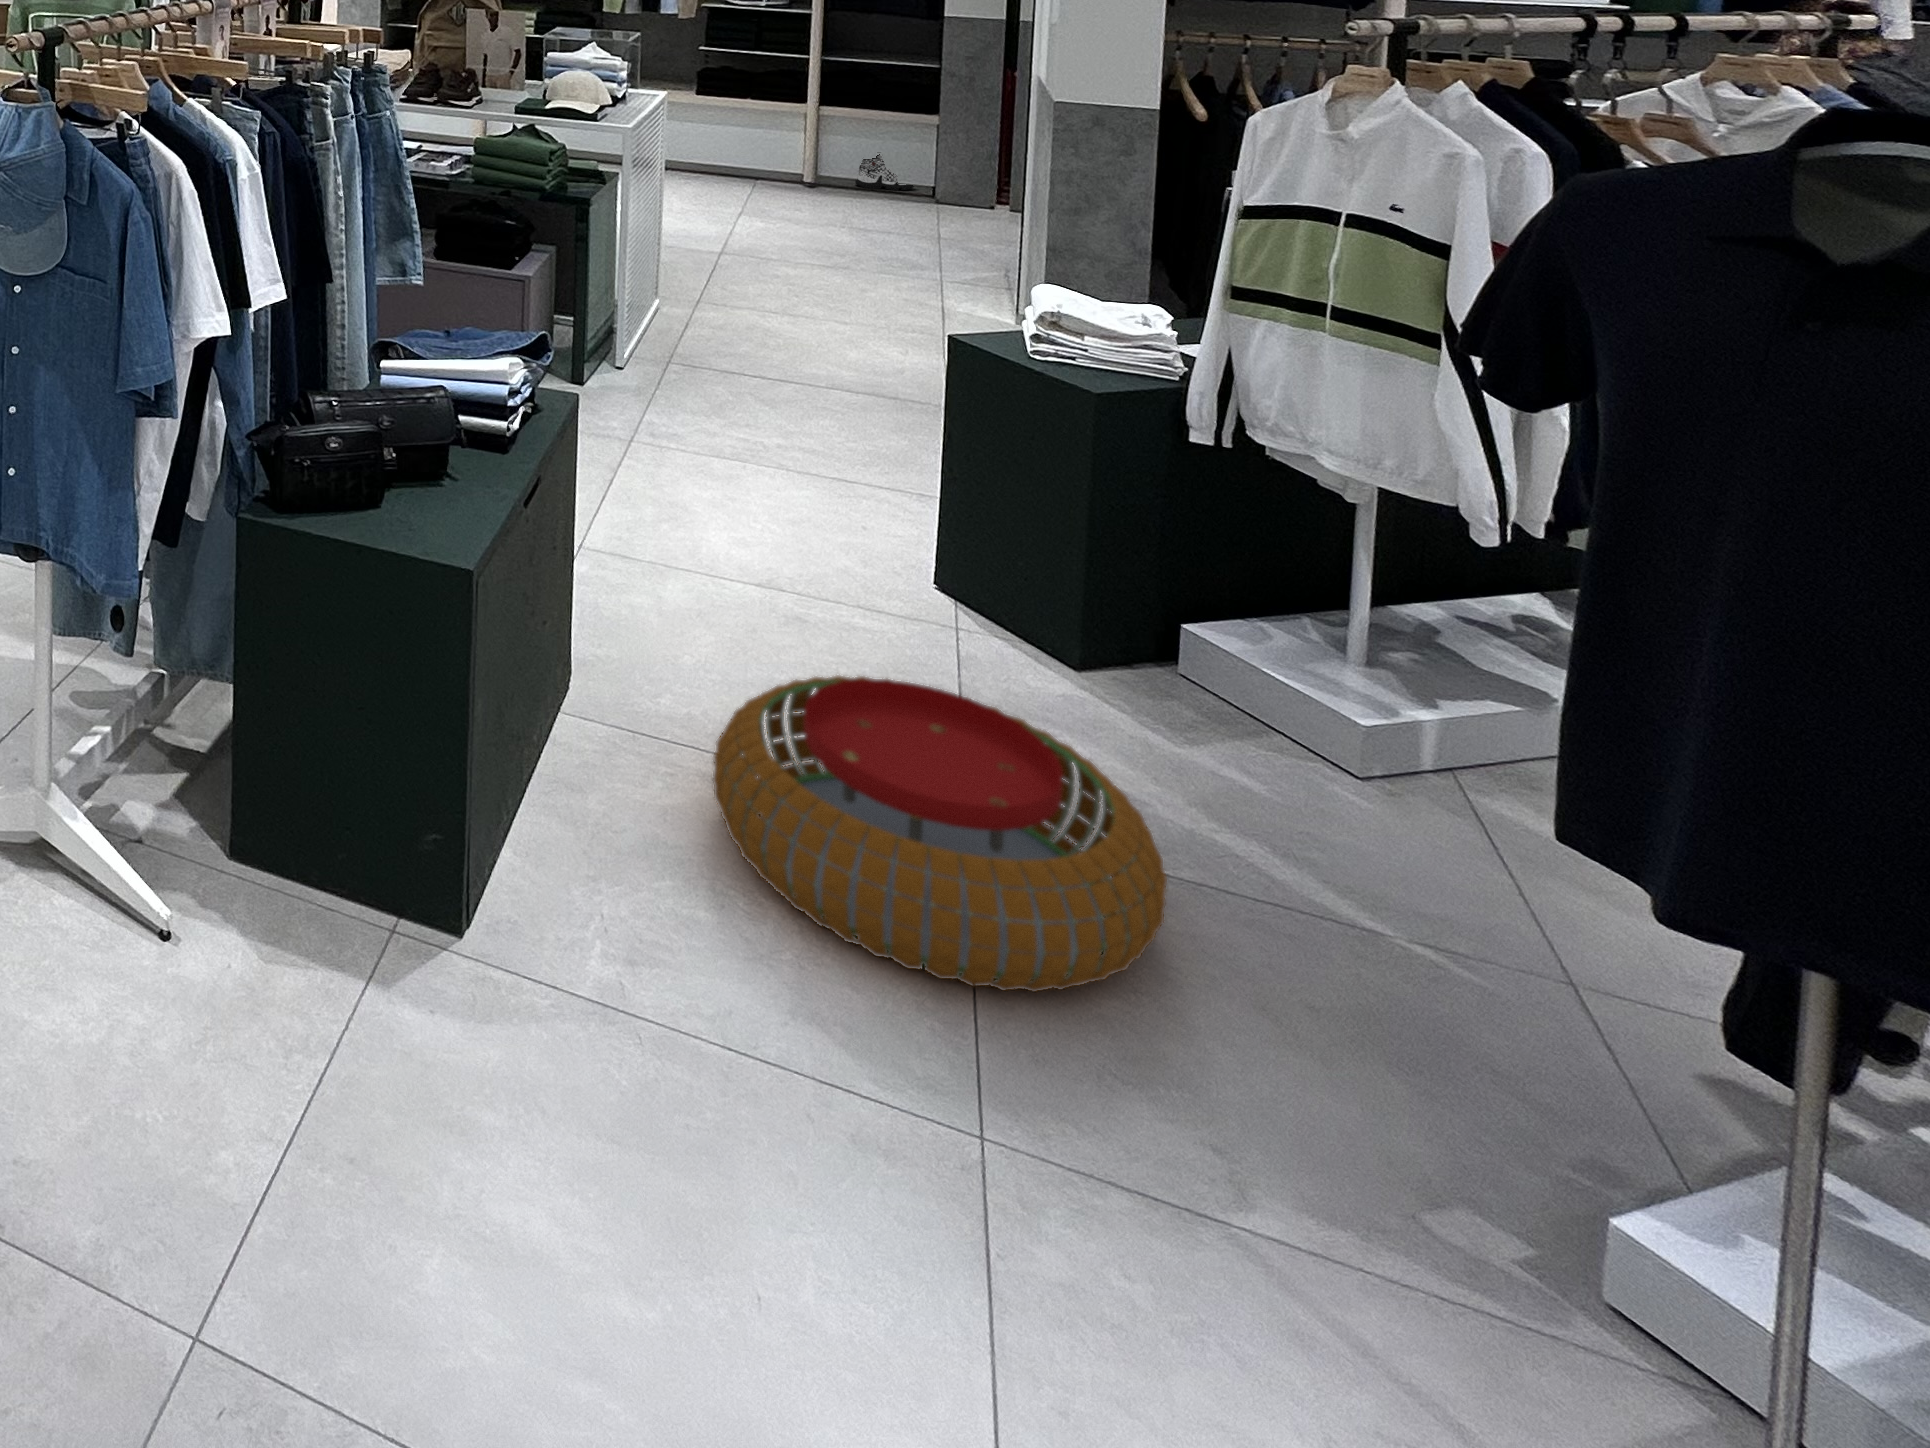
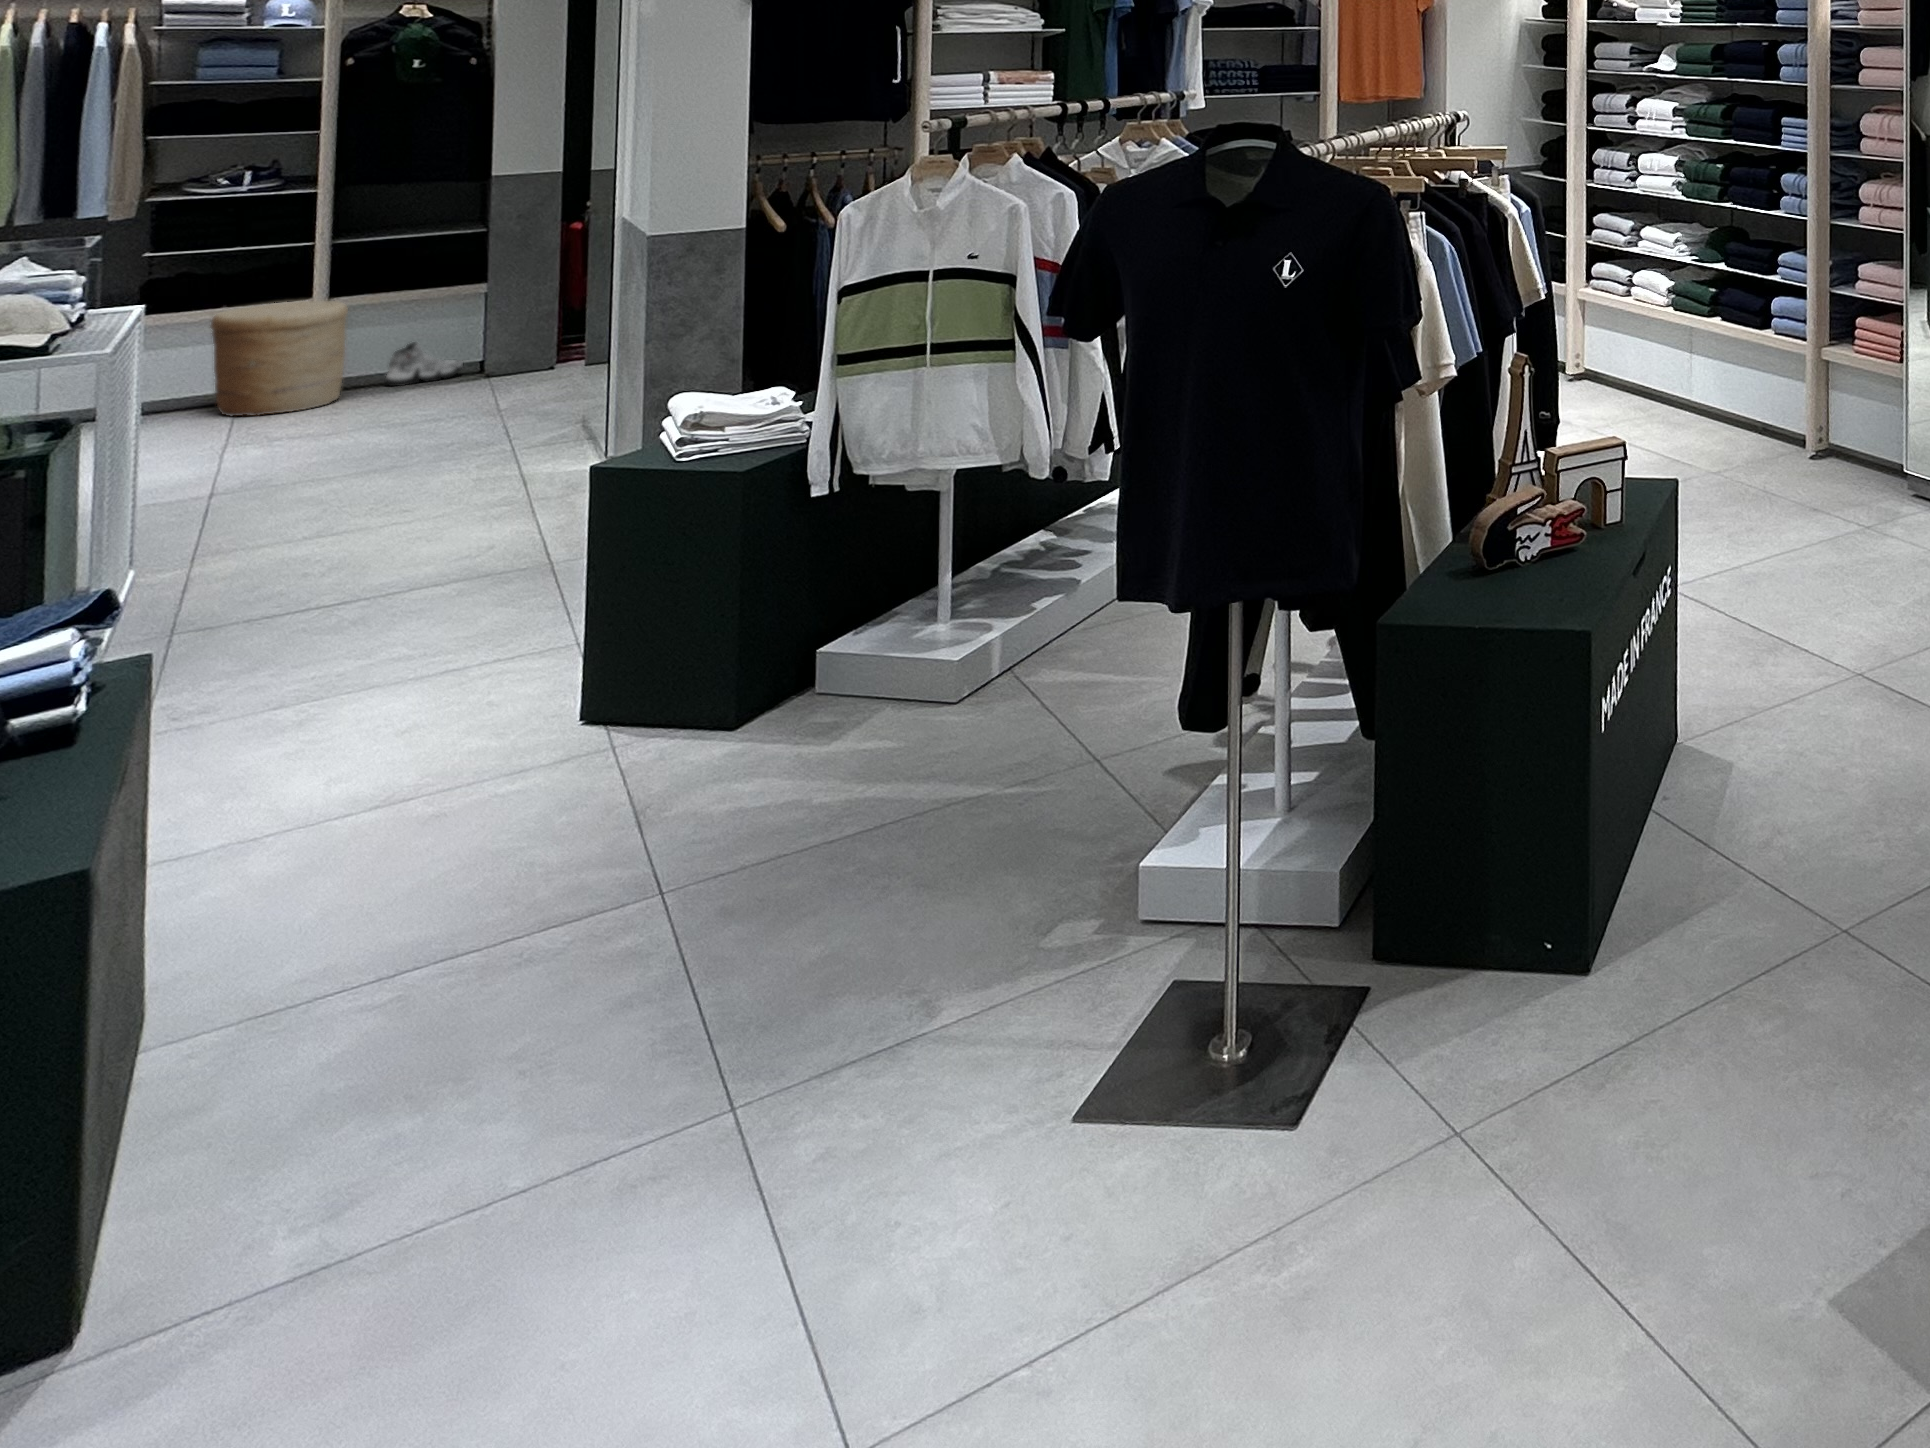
woven basket: none [735,99,828,192] -> present [211,301,348,417]
pouf: present [713,675,1167,992] -> none [403,765,852,1041]

